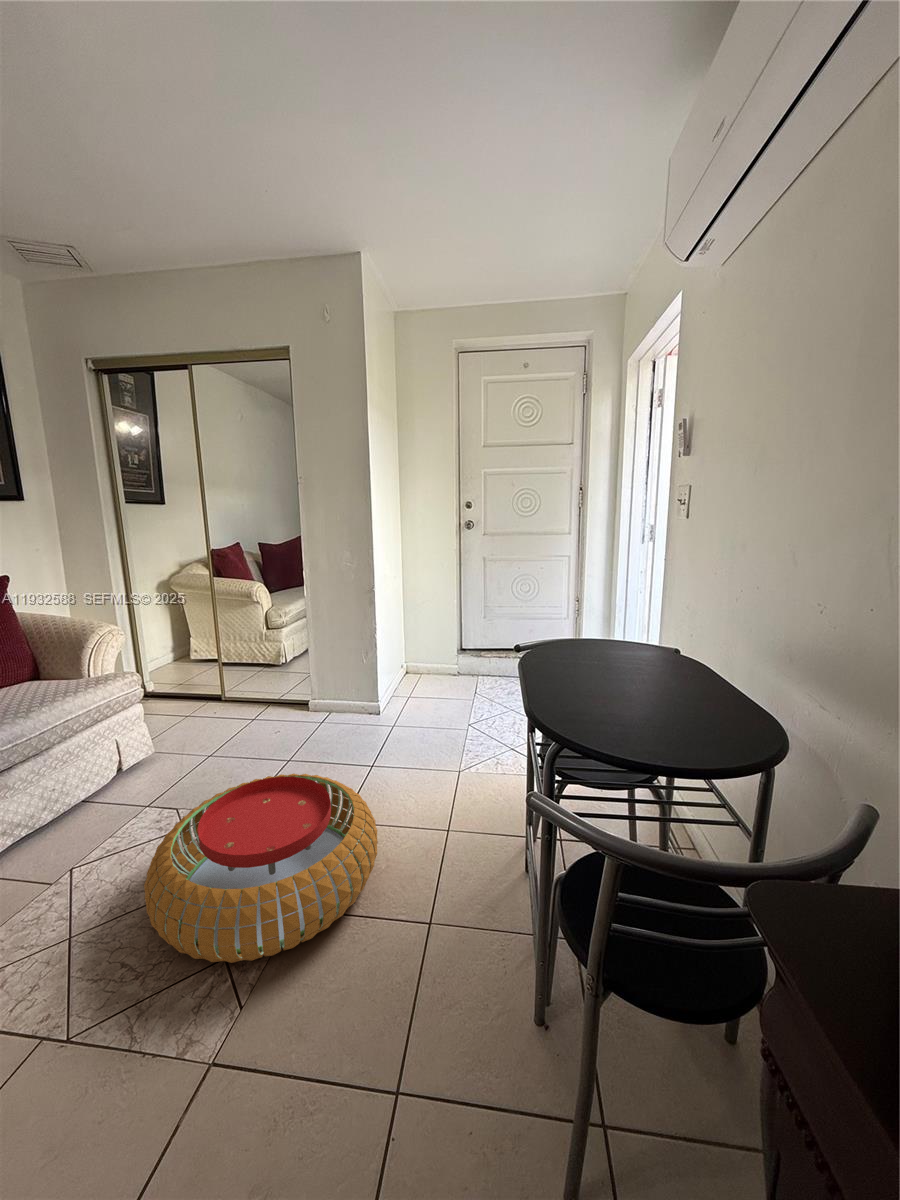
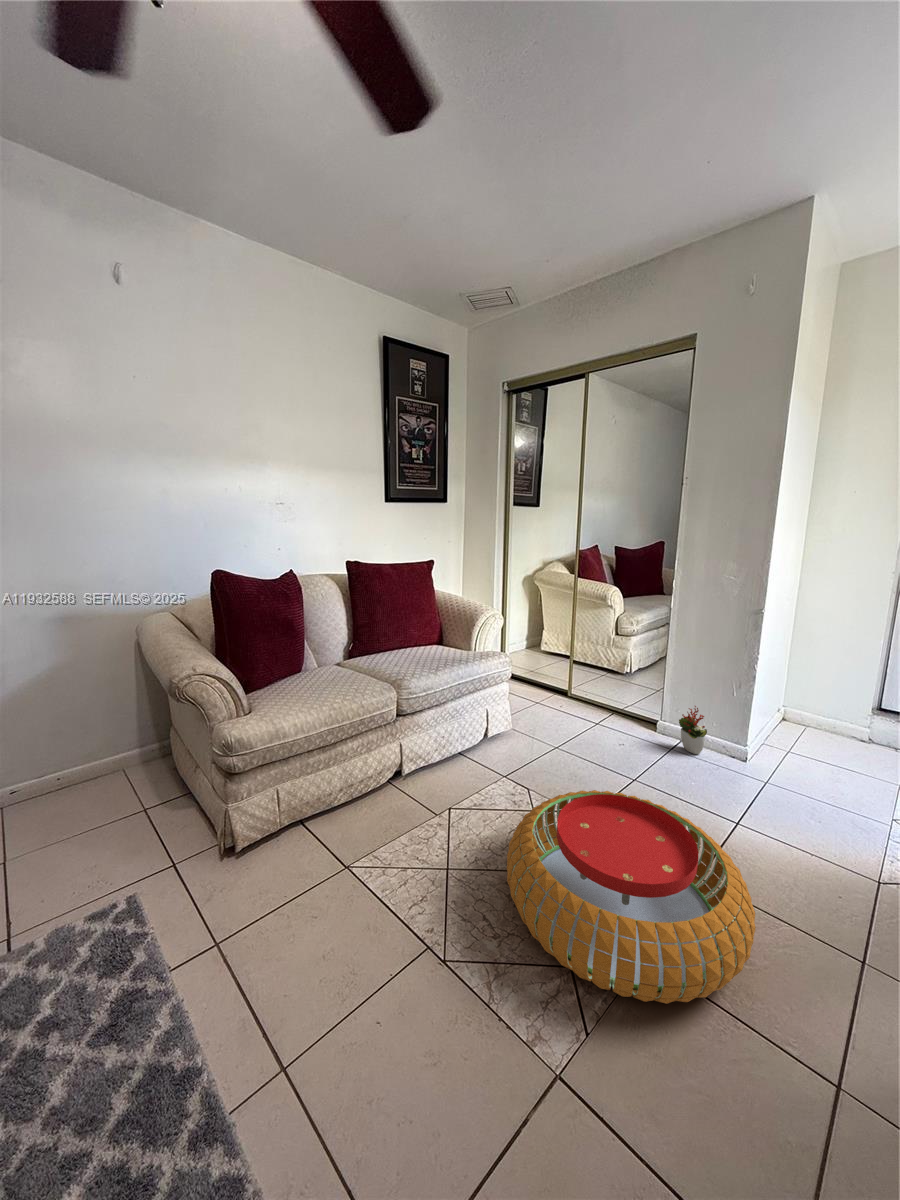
decorative plant: none [327,679,350,721] -> present [679,706,707,755]

